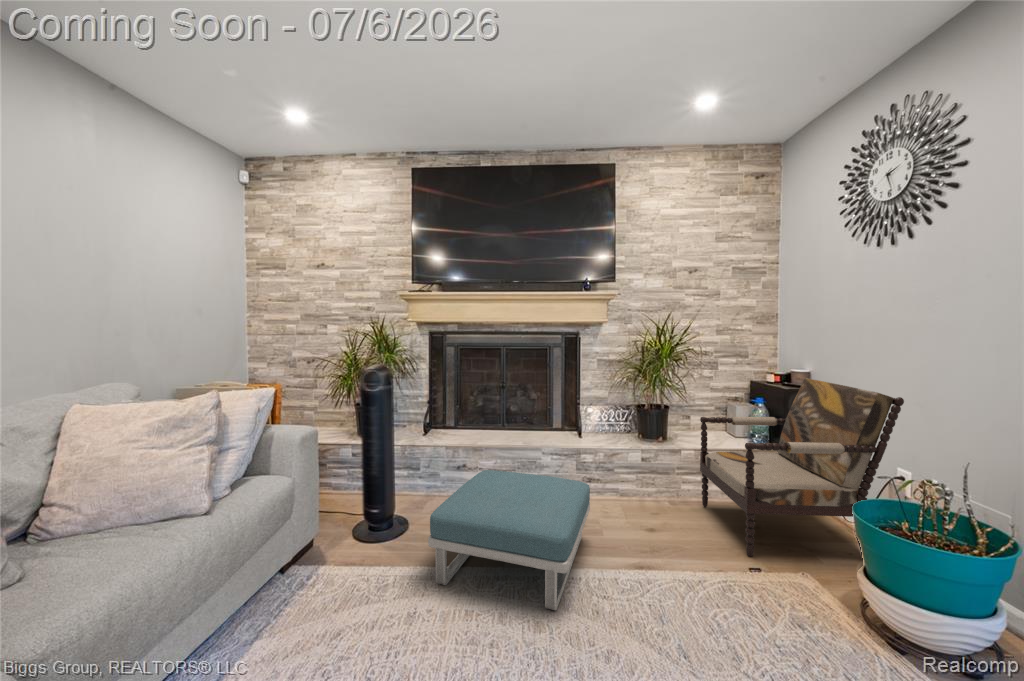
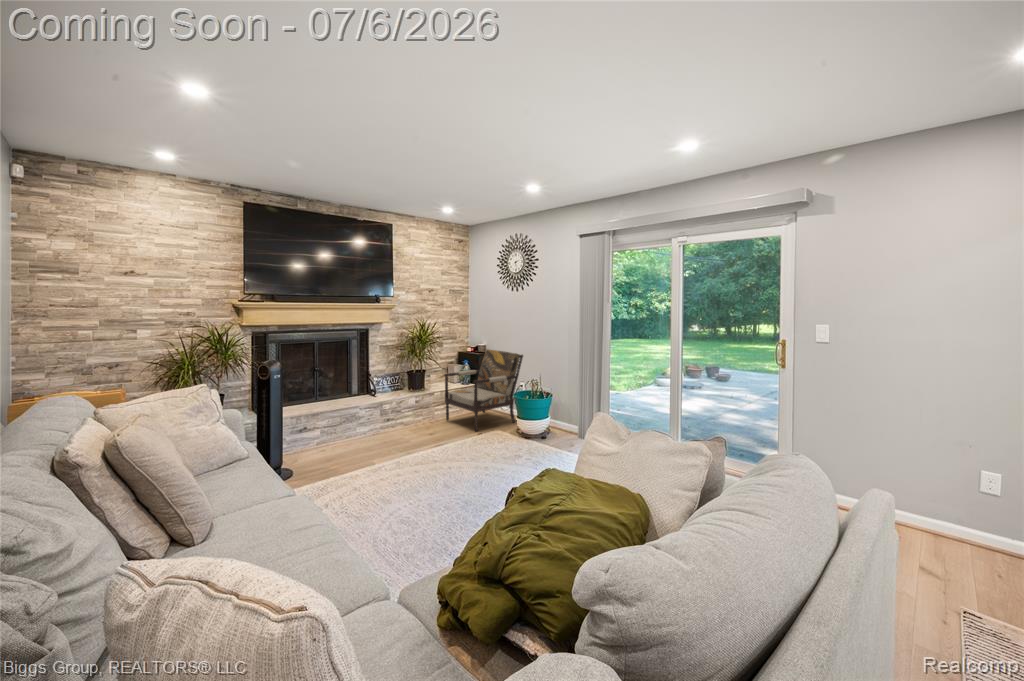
footstool: present [428,470,590,610] -> none [339,414,424,476]

